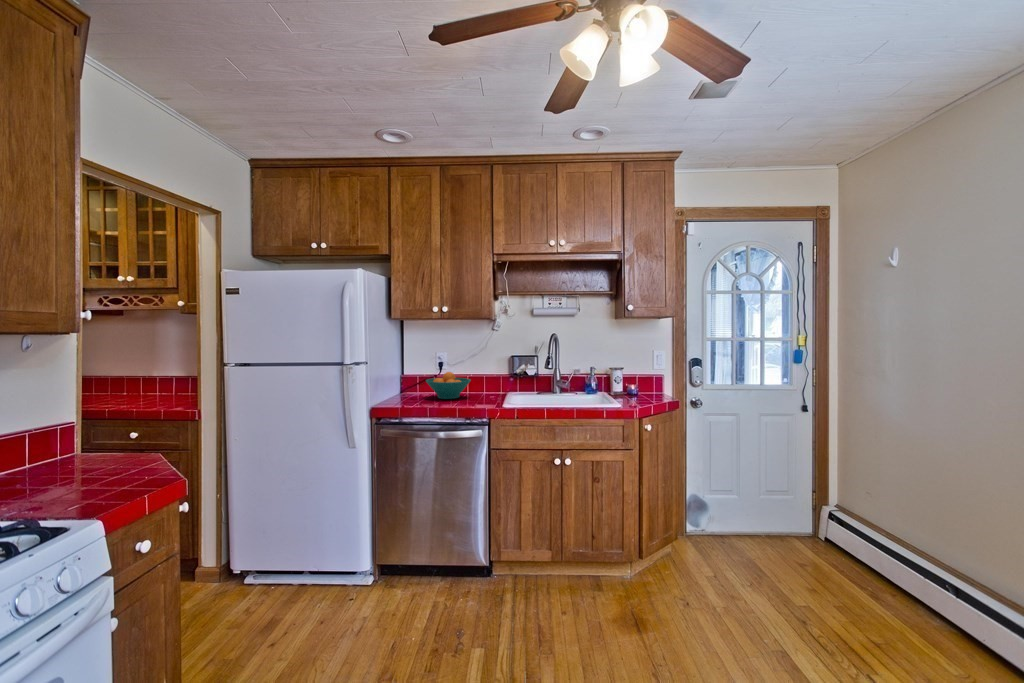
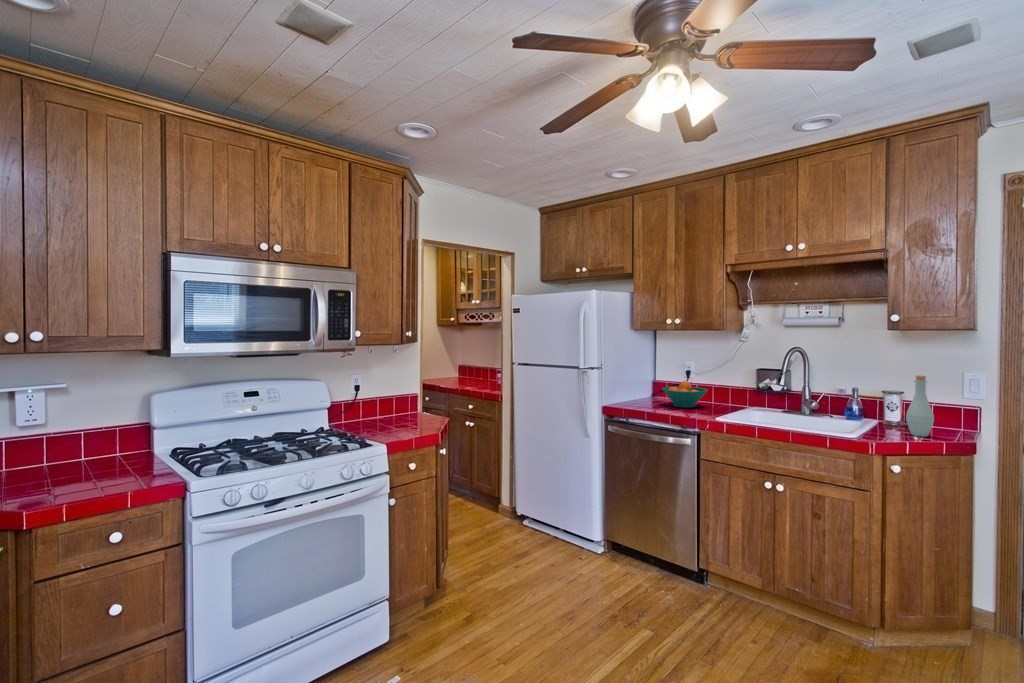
bottle: none [637,354,655,401] -> present [906,376,934,437]

